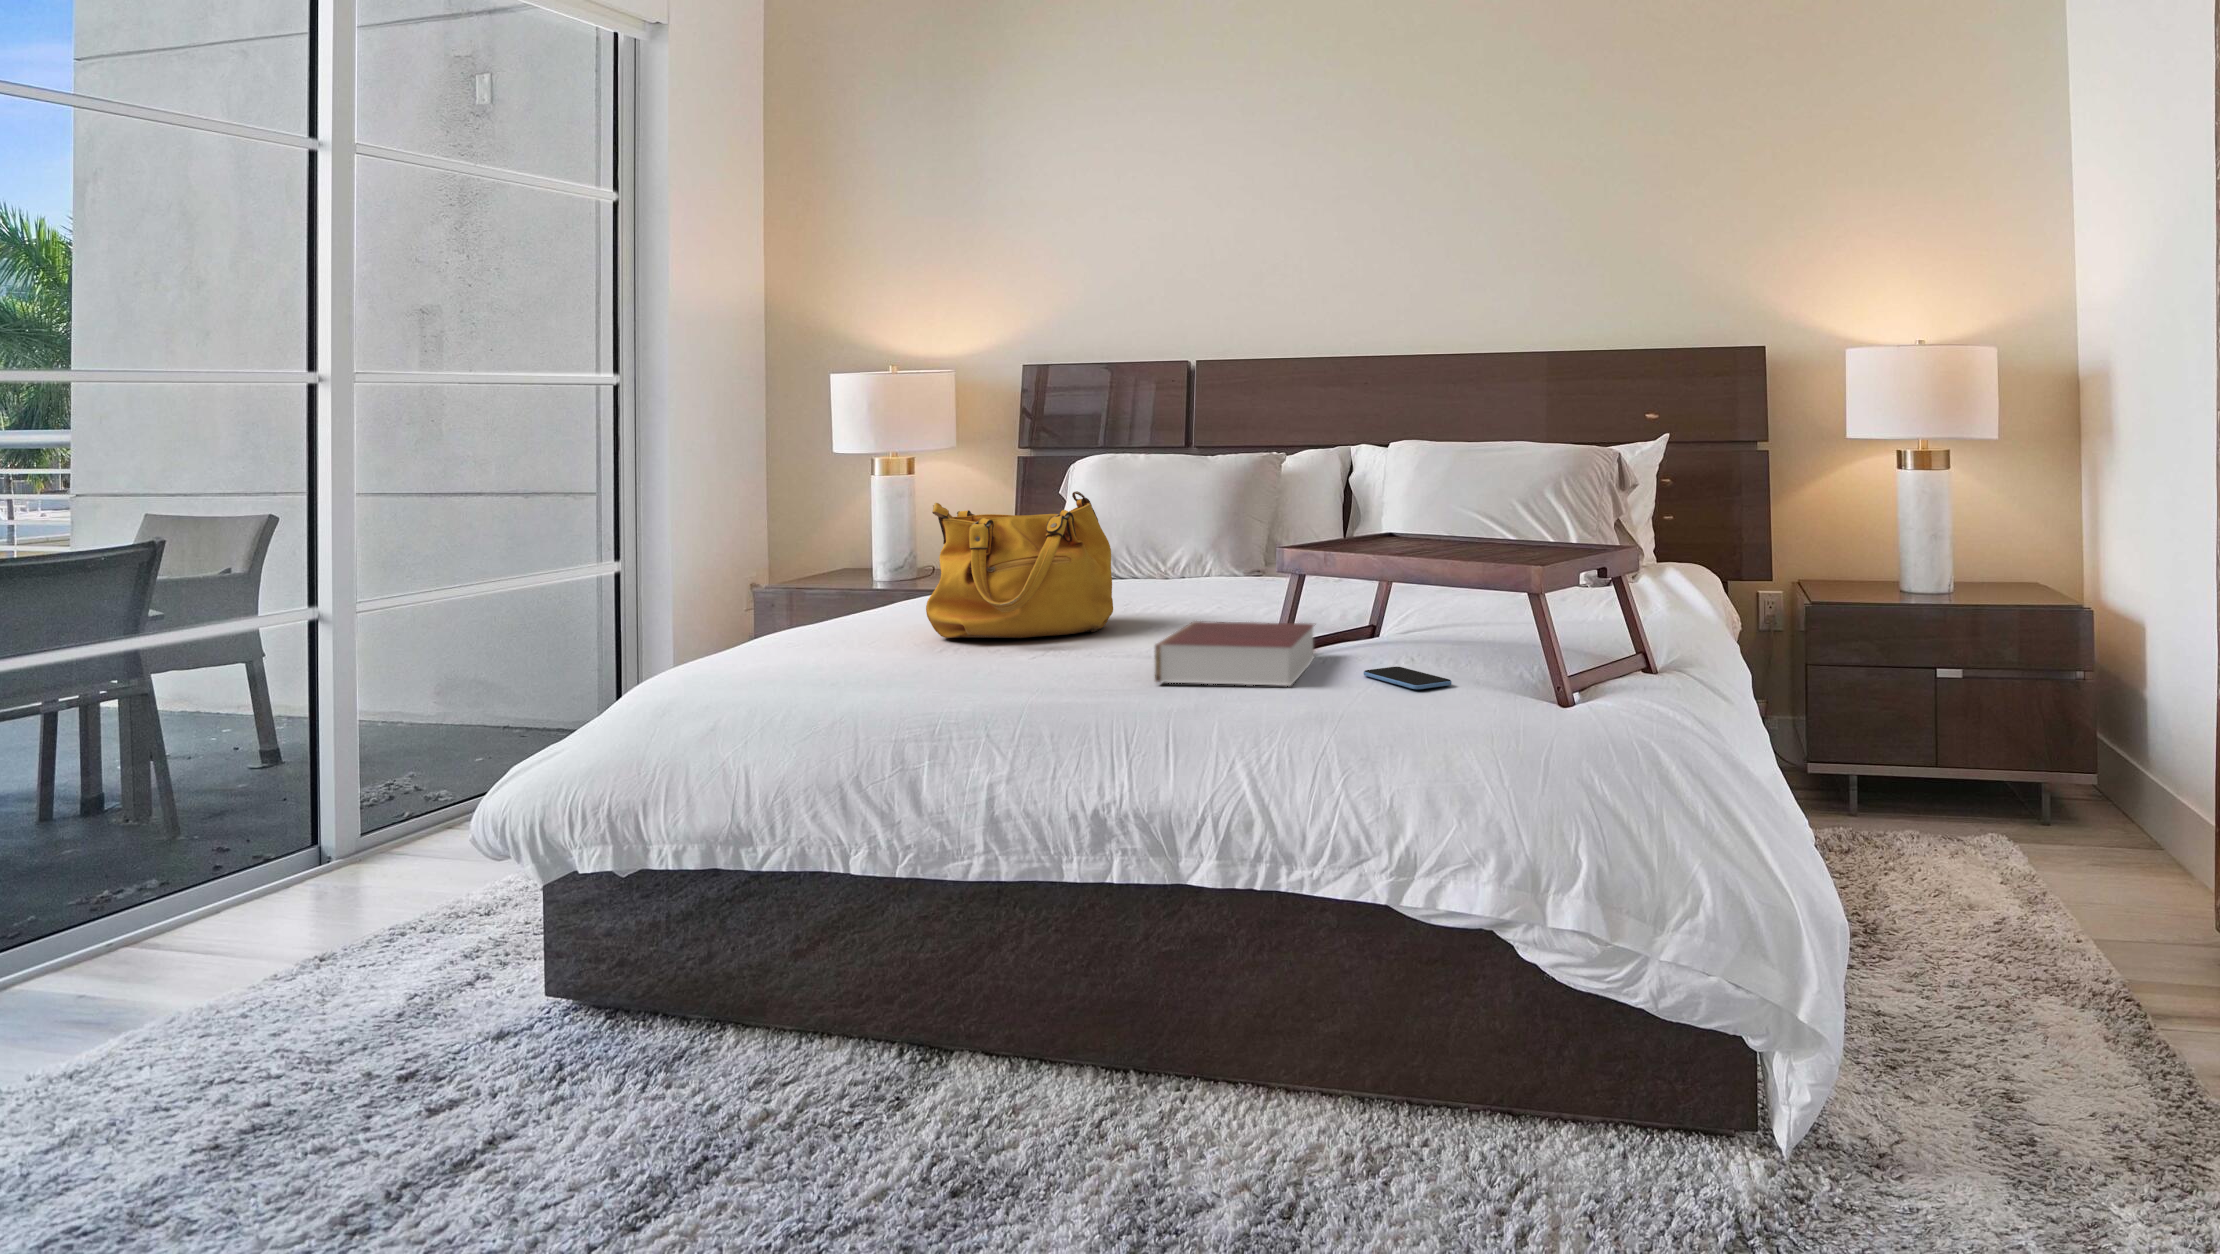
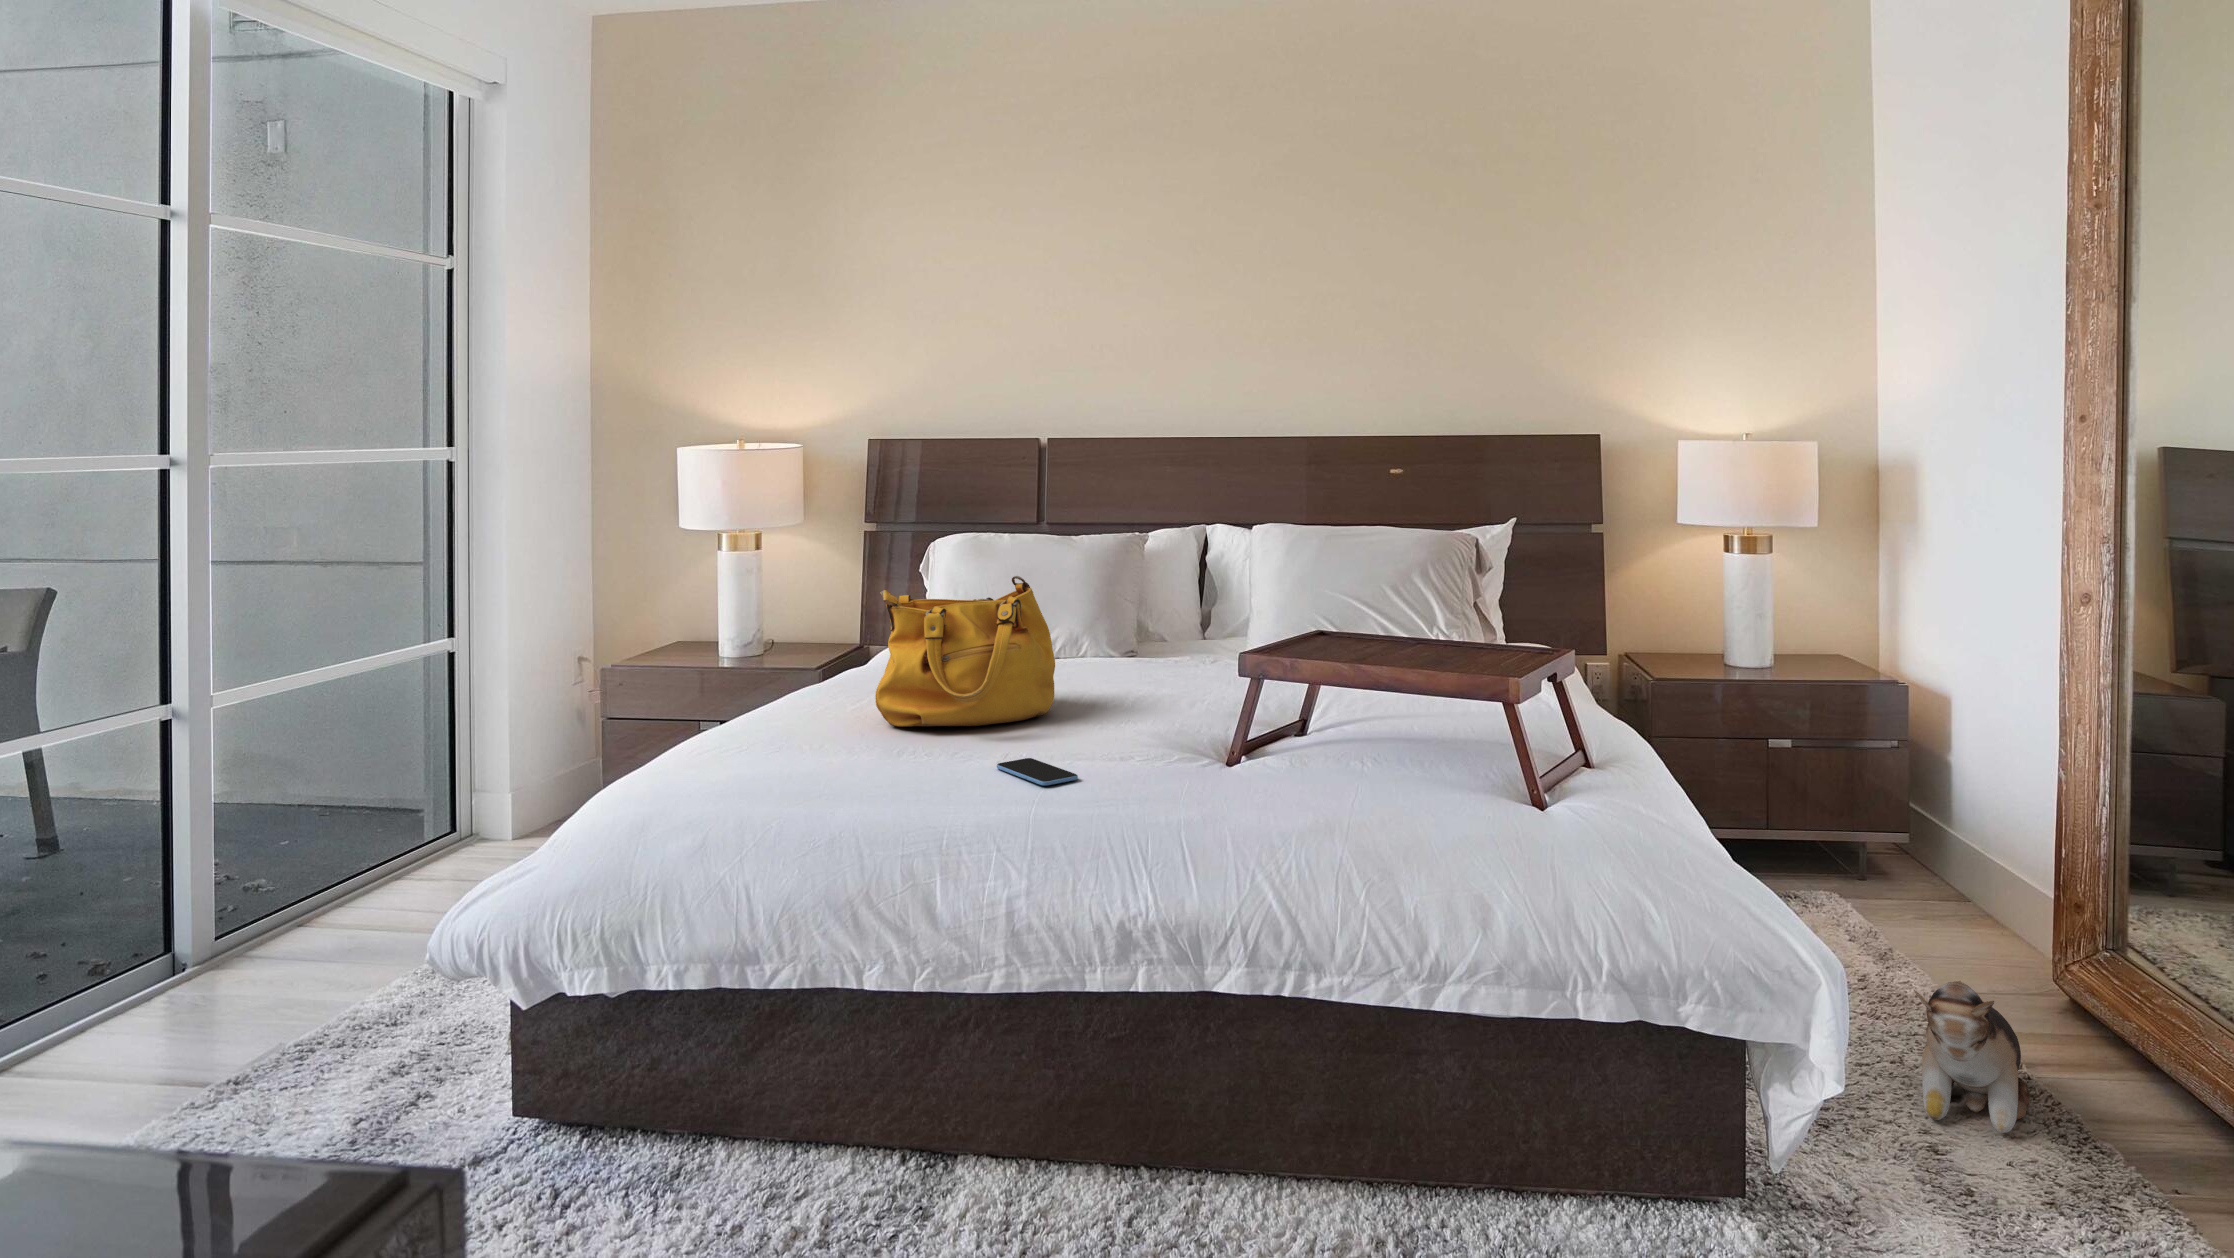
book: present [1155,621,1315,686] -> none [1156,714,1291,786]
smartphone: present [1364,667,1452,689] -> present [997,758,1078,785]
plush toy: none [1981,910,2133,1081] -> present [1914,981,2030,1133]

